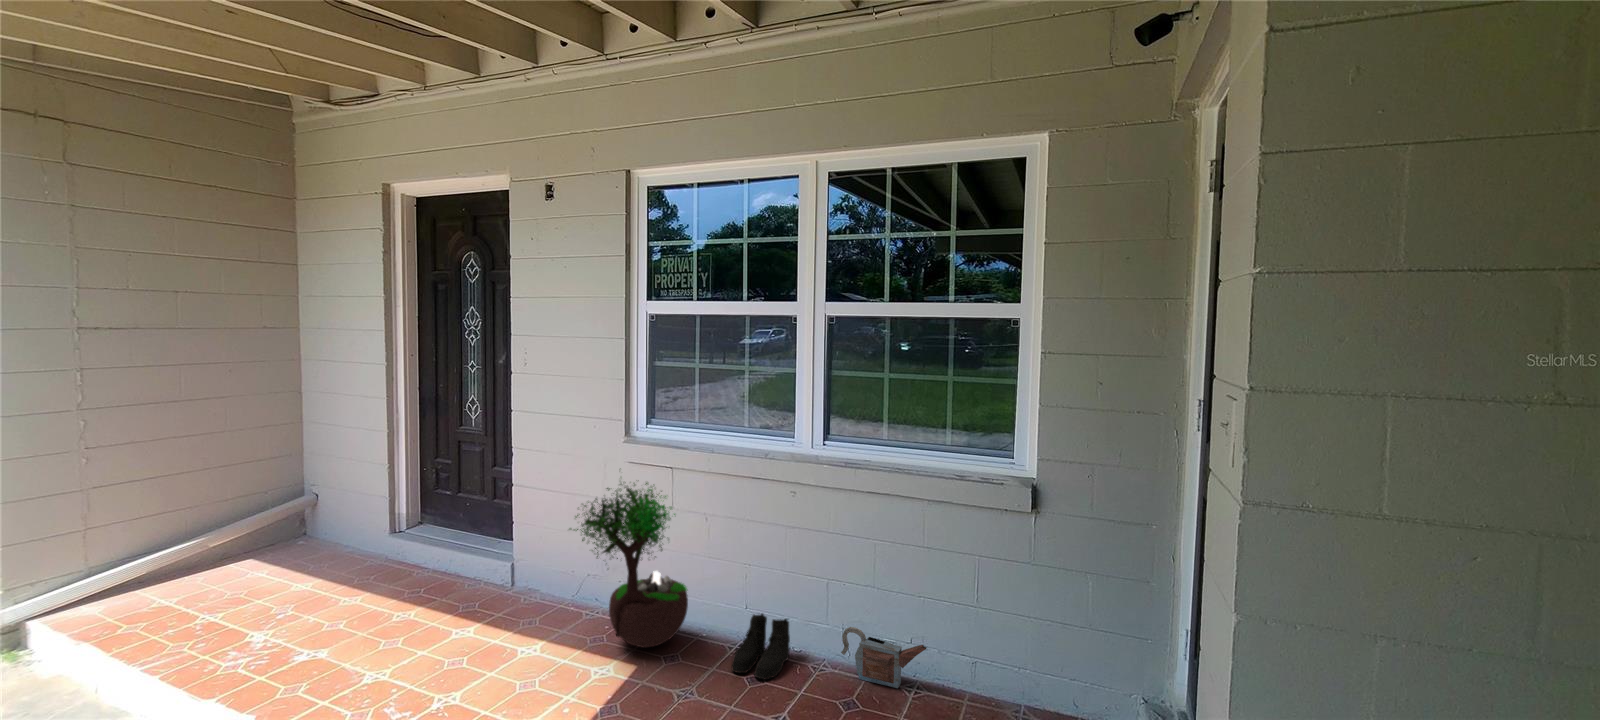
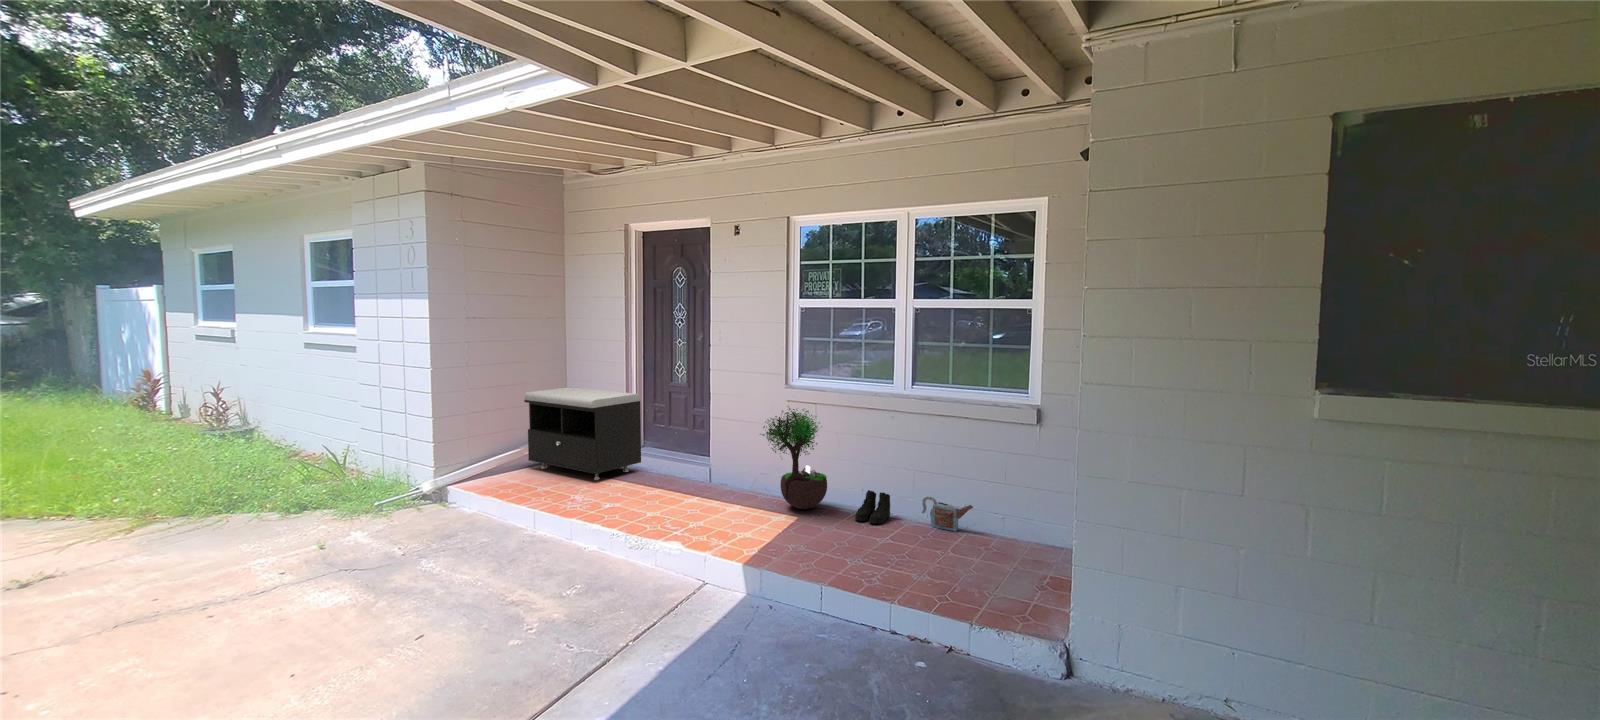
storage bench: none [202,435,406,592] -> present [524,387,641,480]

